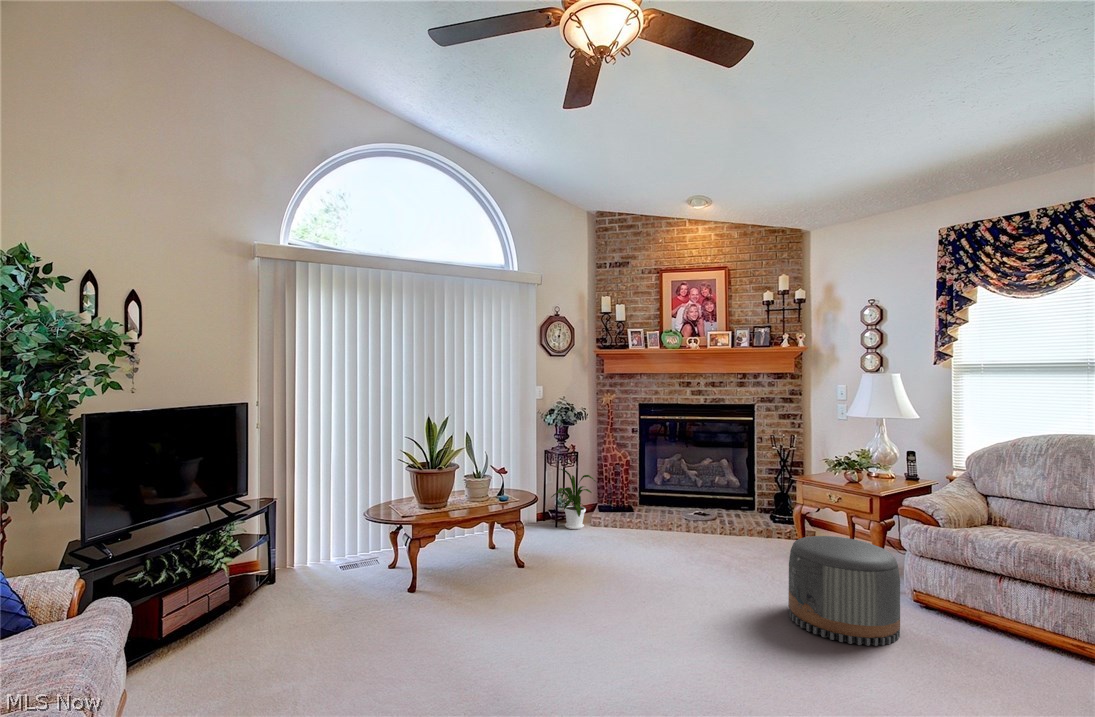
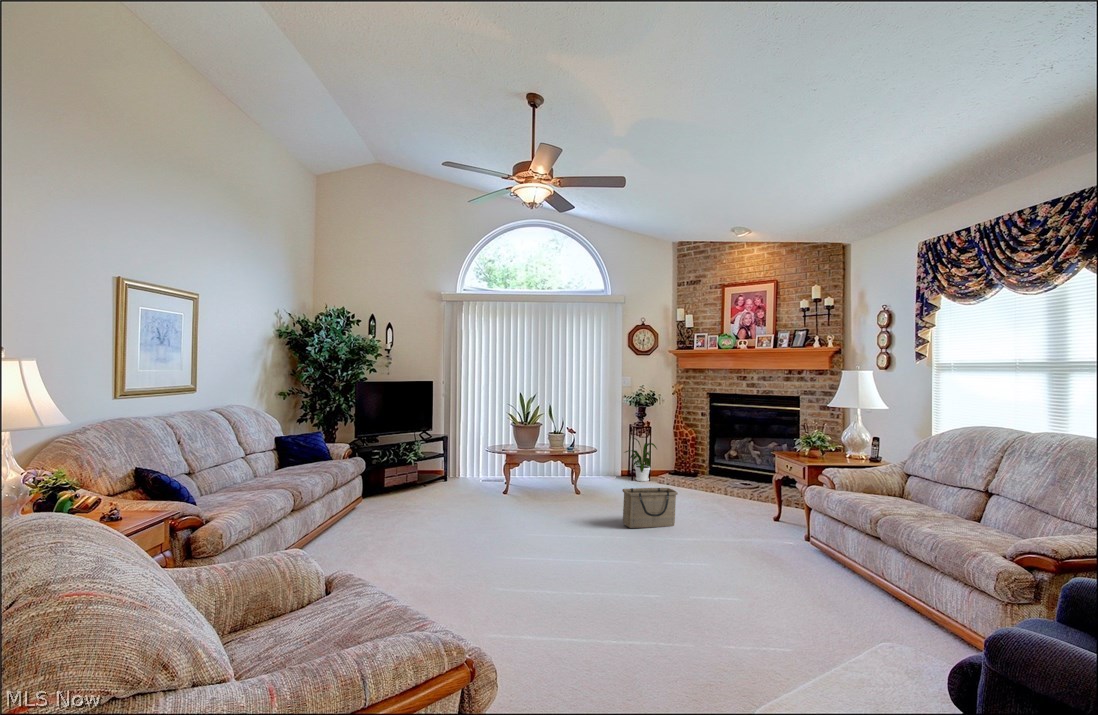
pouf: present [788,536,900,646] -> none [694,489,770,562]
basket: none [662,543,727,616] -> present [622,488,678,528]

